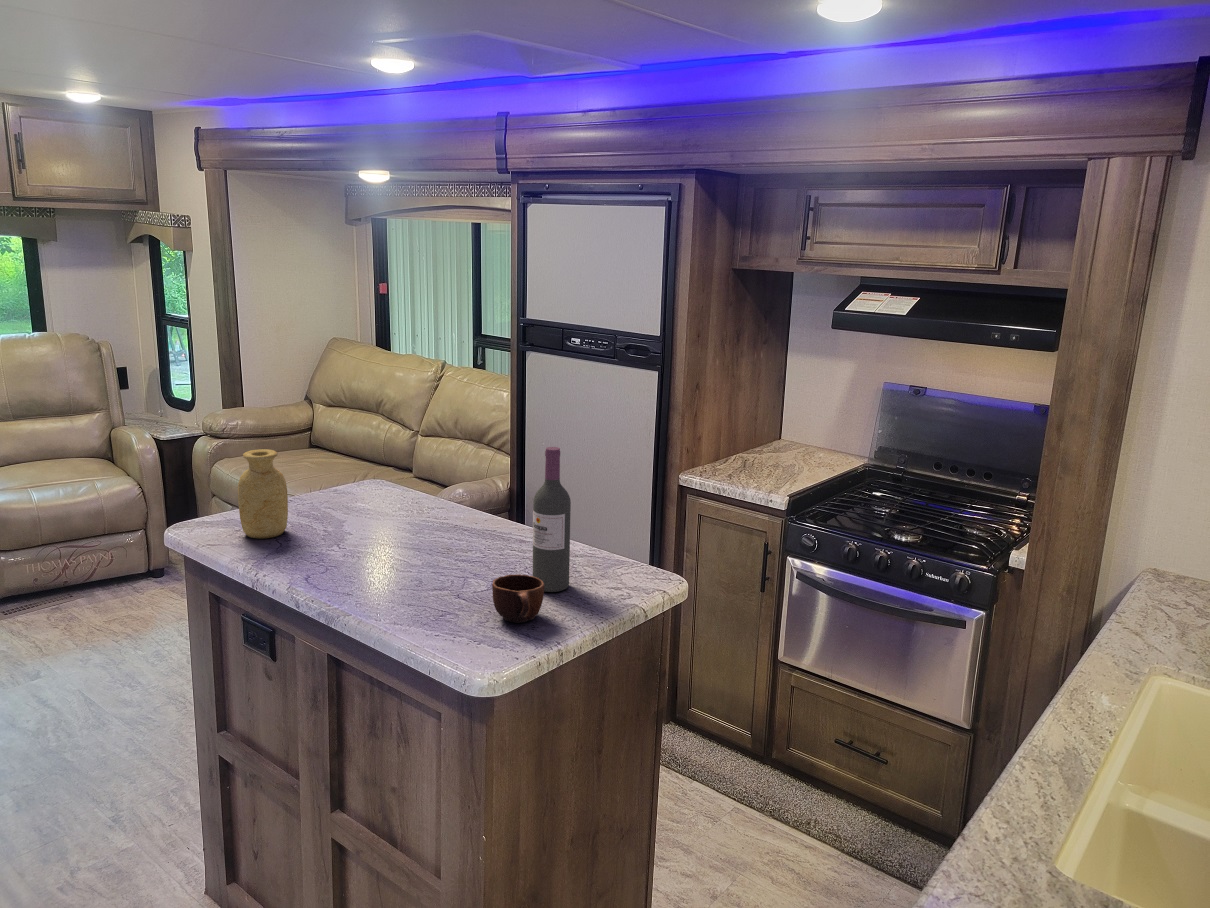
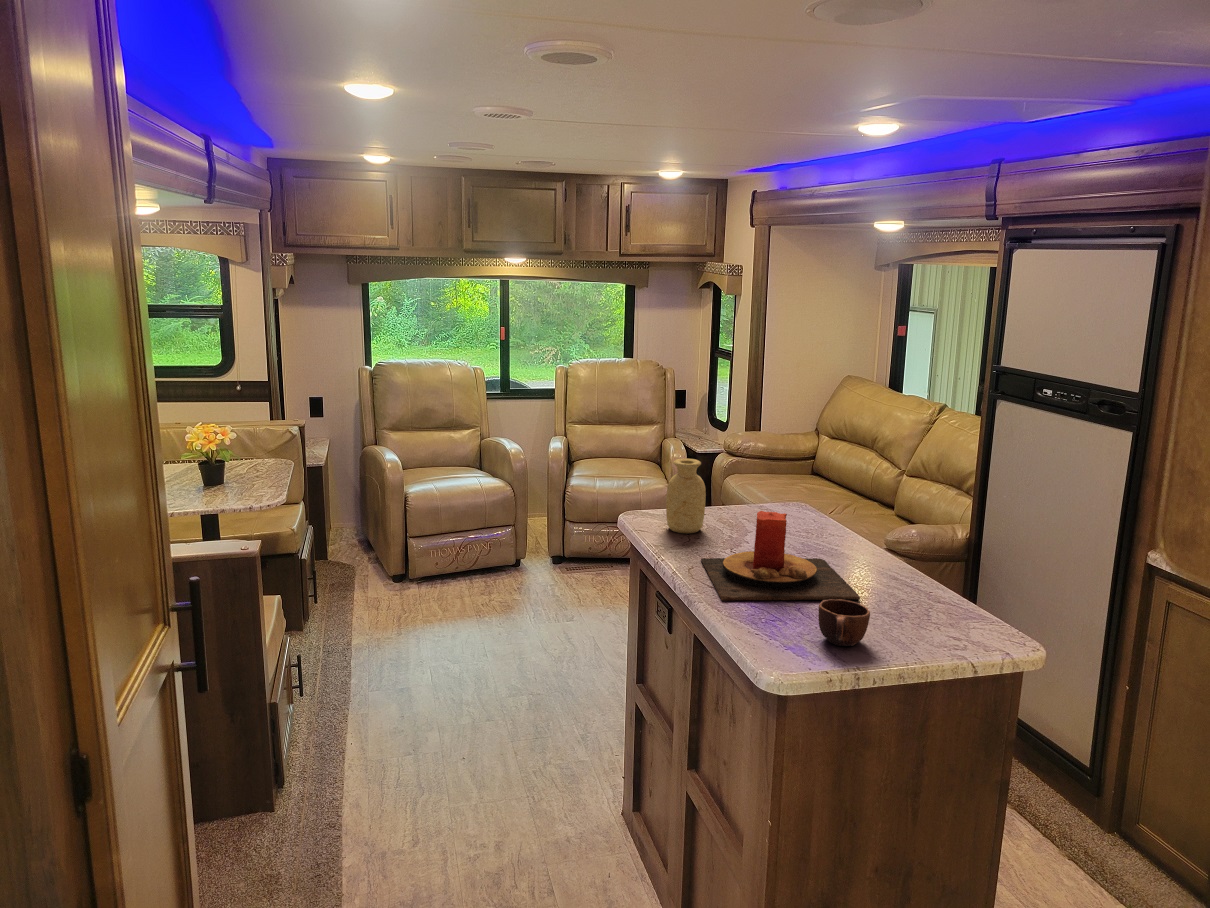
wine bottle: present [532,447,571,592] -> none [877,486,922,629]
candle: none [312,495,504,605] -> present [701,511,860,601]

